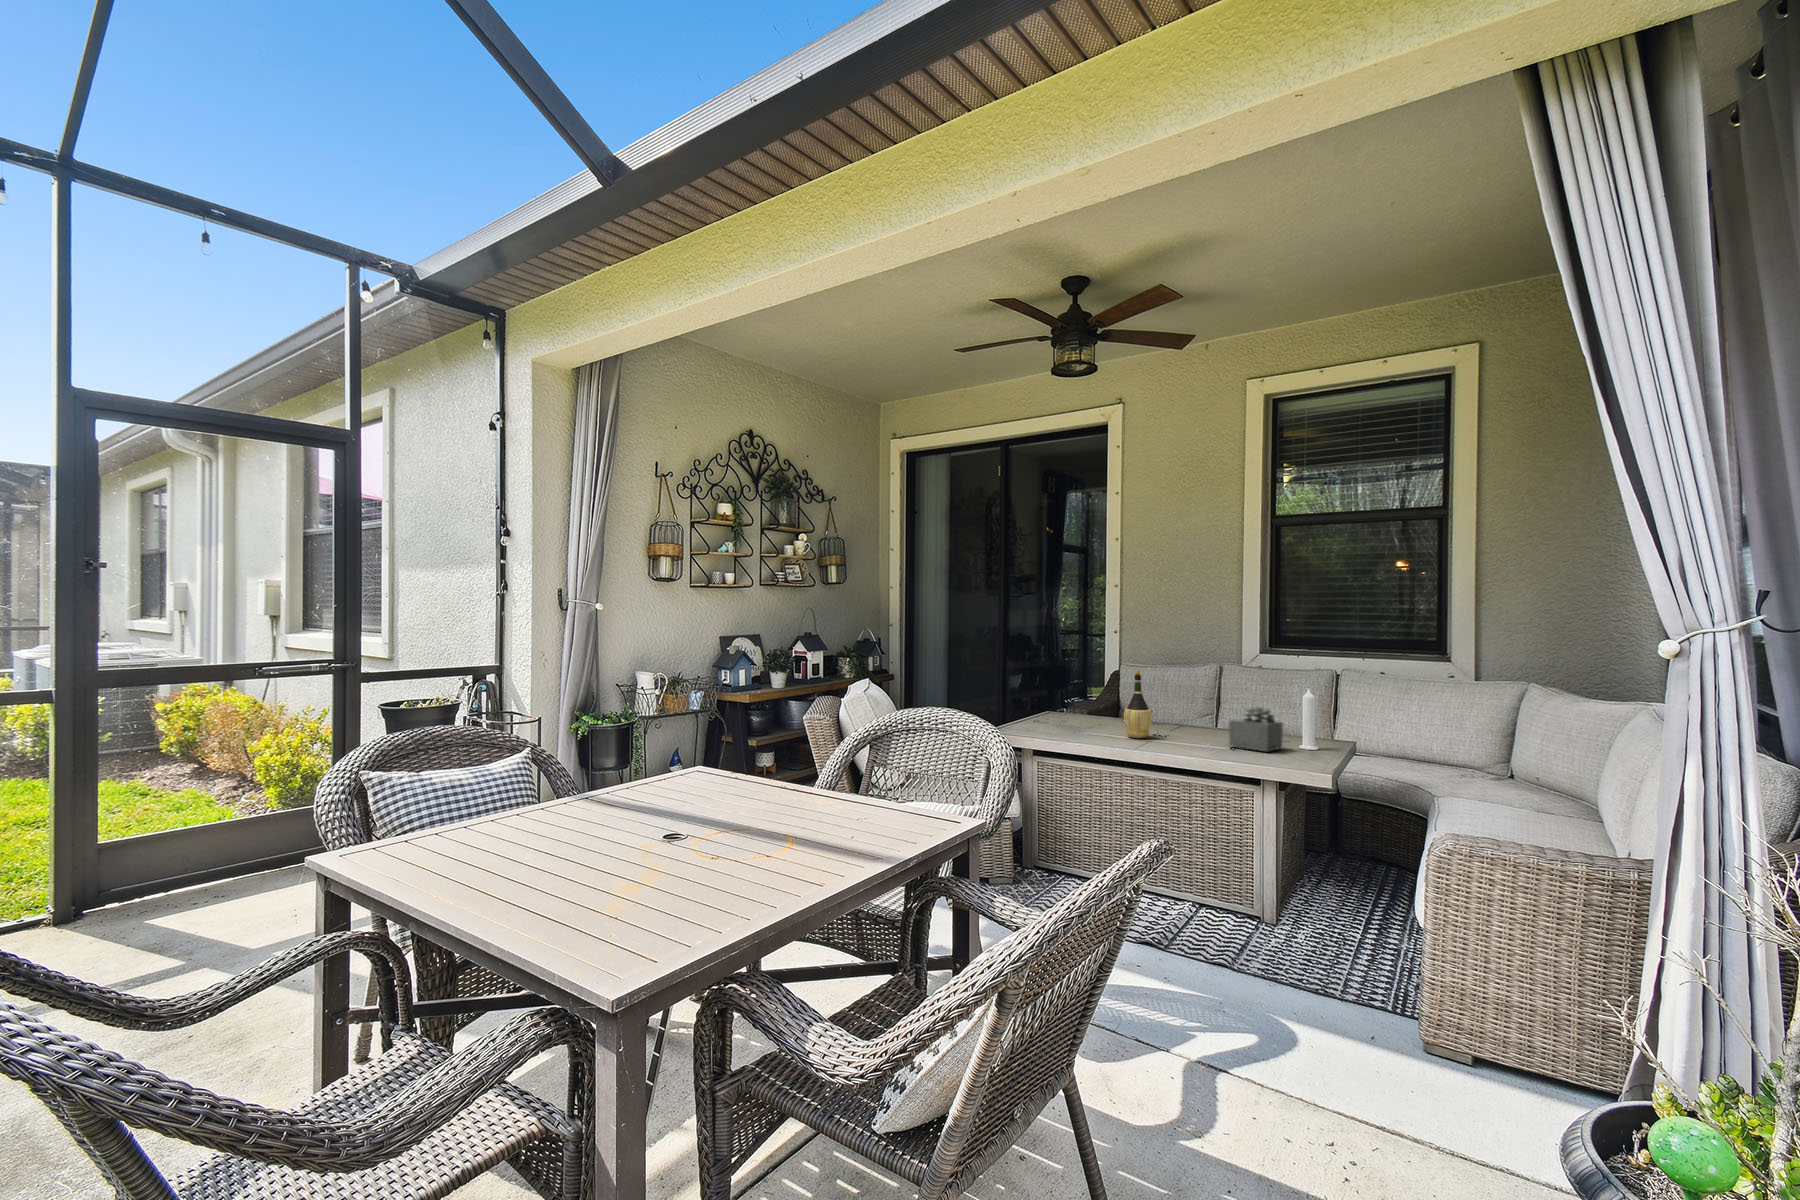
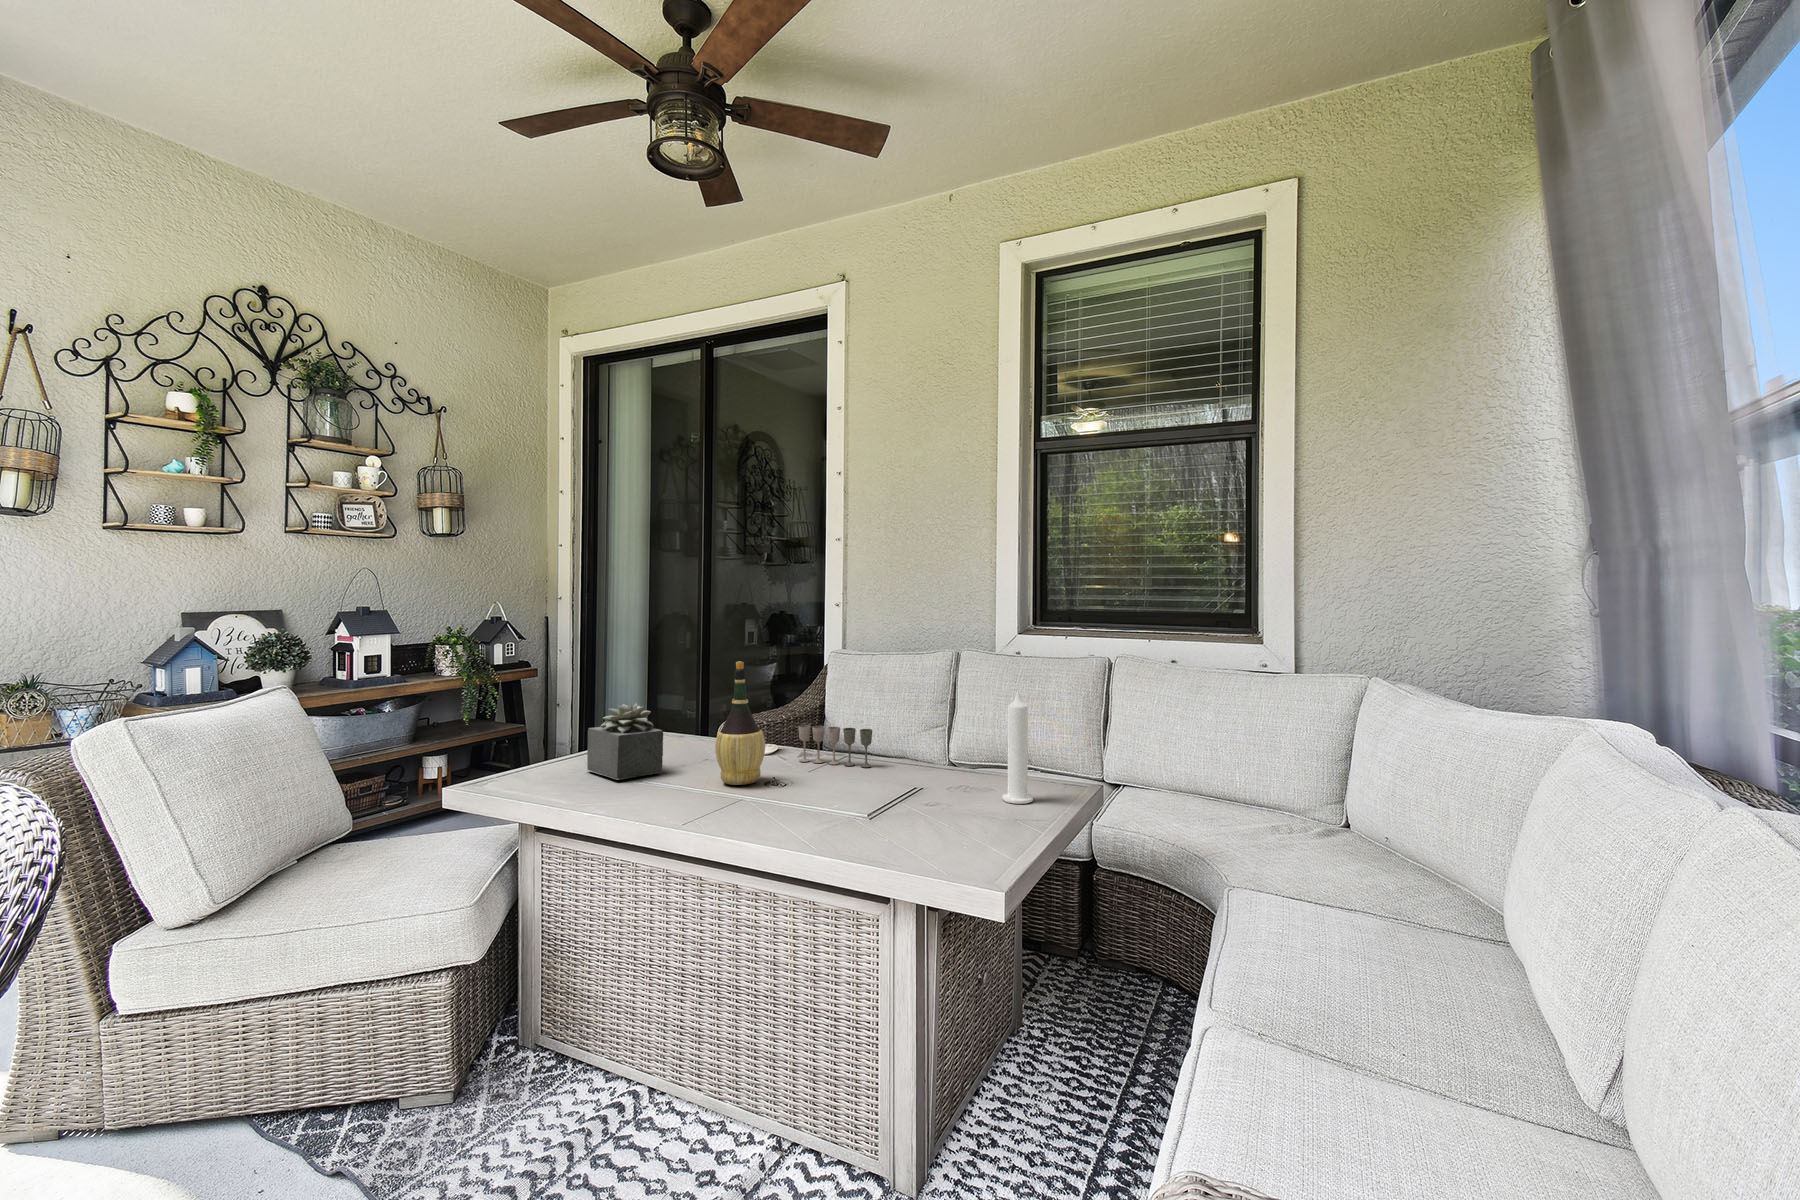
succulent plant: present [1229,706,1283,751] -> present [587,703,663,780]
wine glass: none [1154,708,1204,733] -> present [798,725,872,767]

